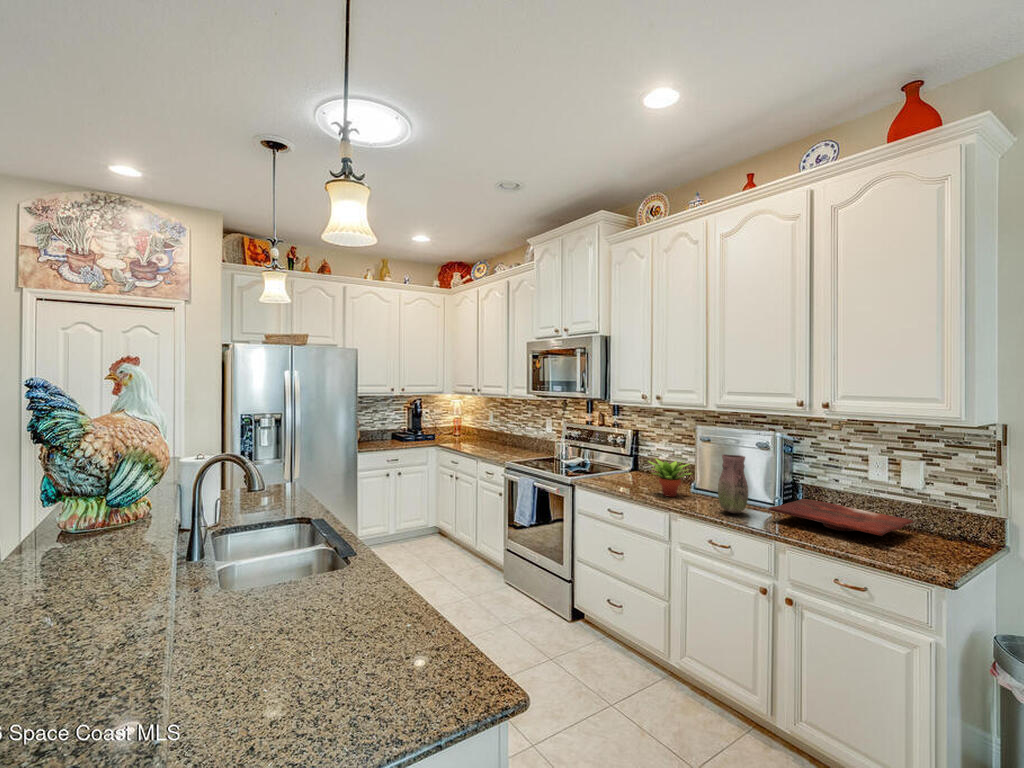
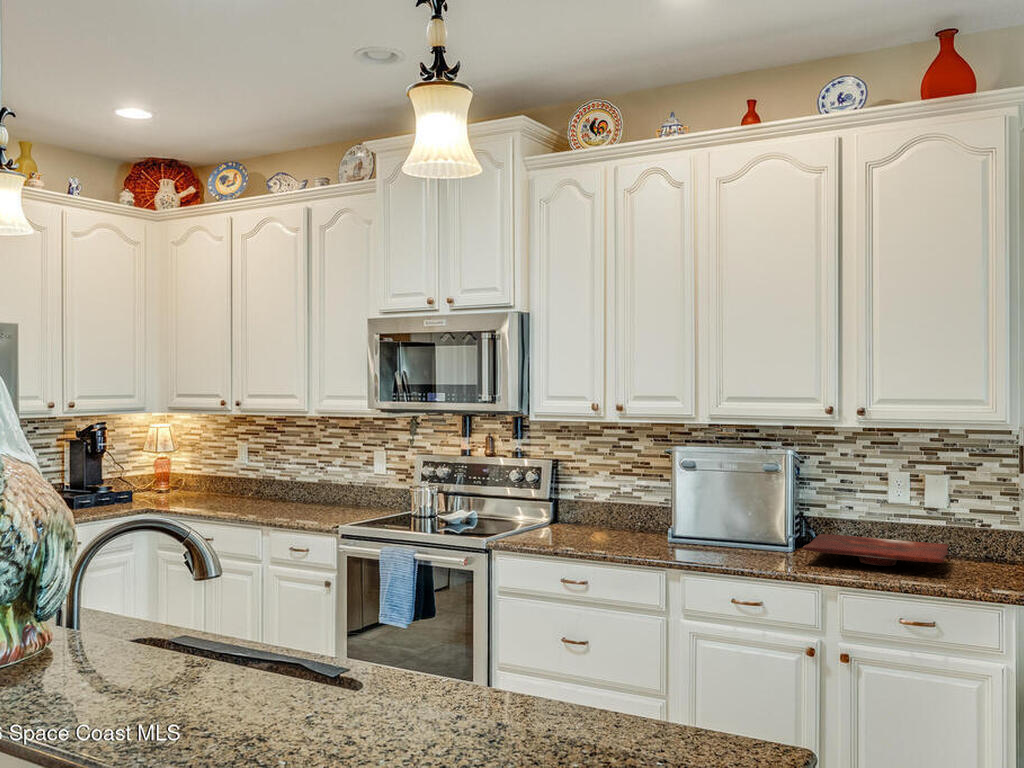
vase: present [718,454,748,514] -> none [734,481,774,561]
succulent plant: present [648,458,688,497] -> none [617,493,679,550]

